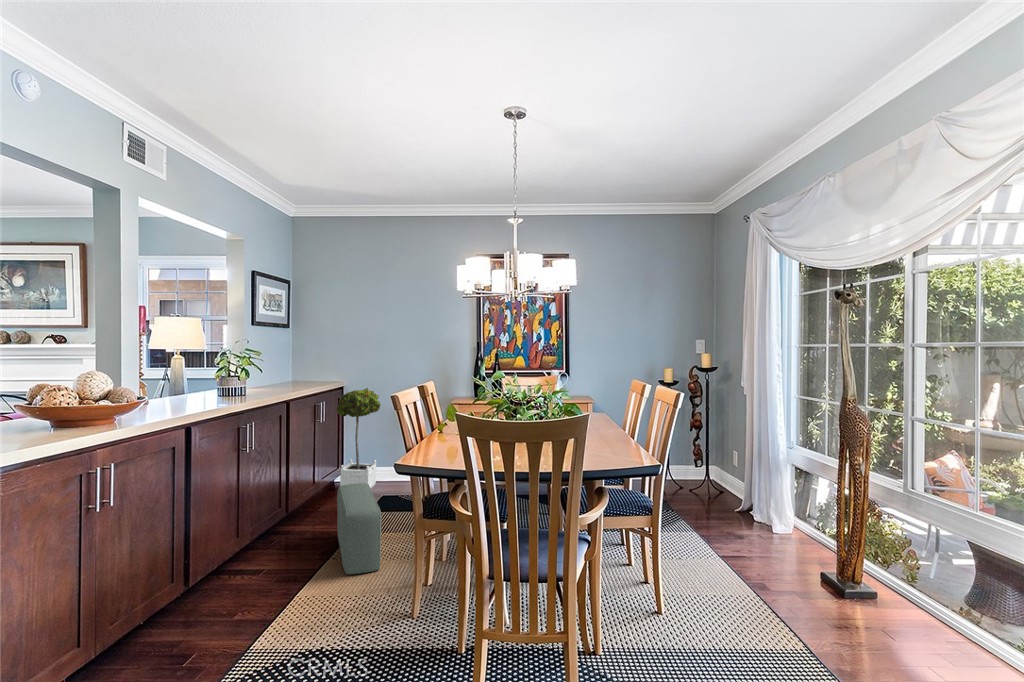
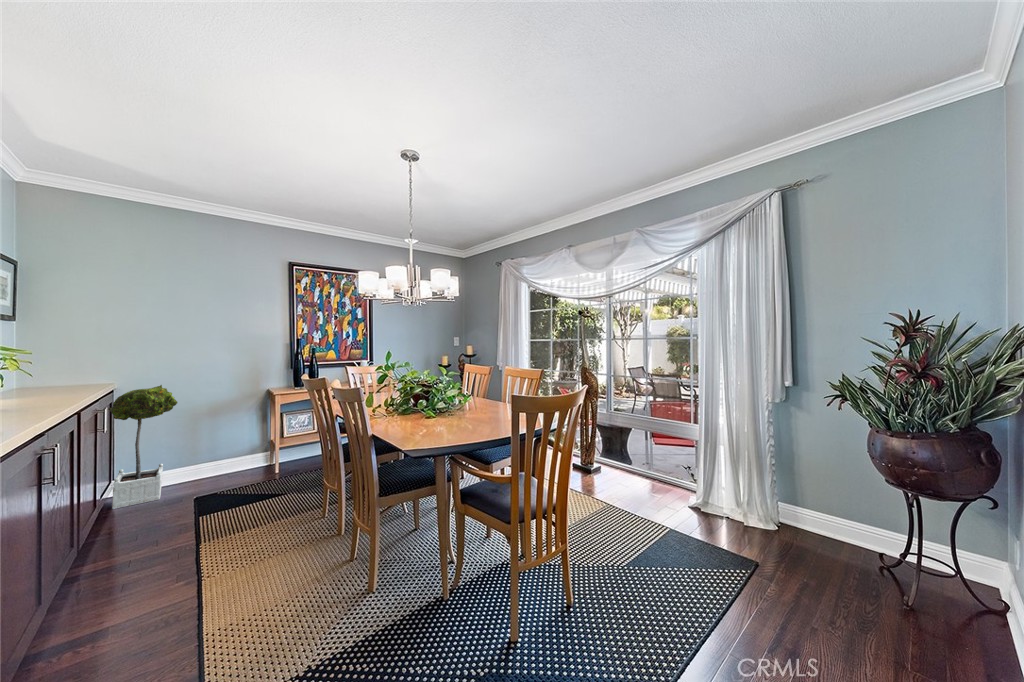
pouf: present [337,483,381,574] -> none [177,486,283,588]

